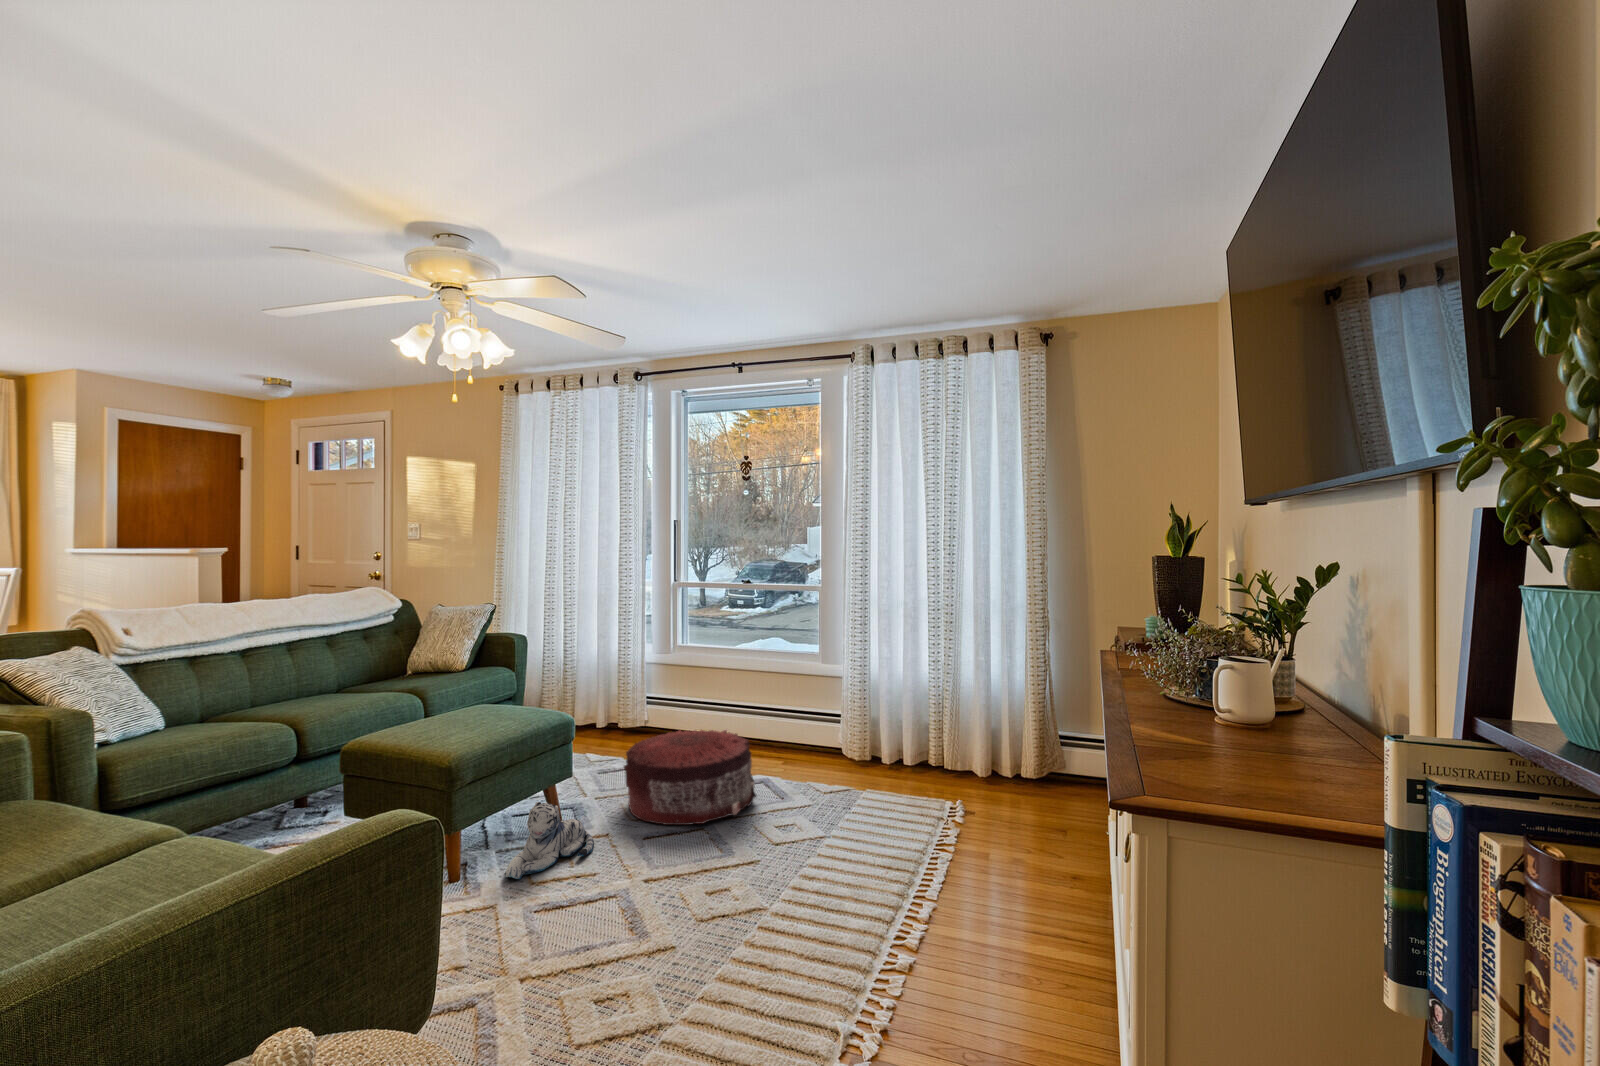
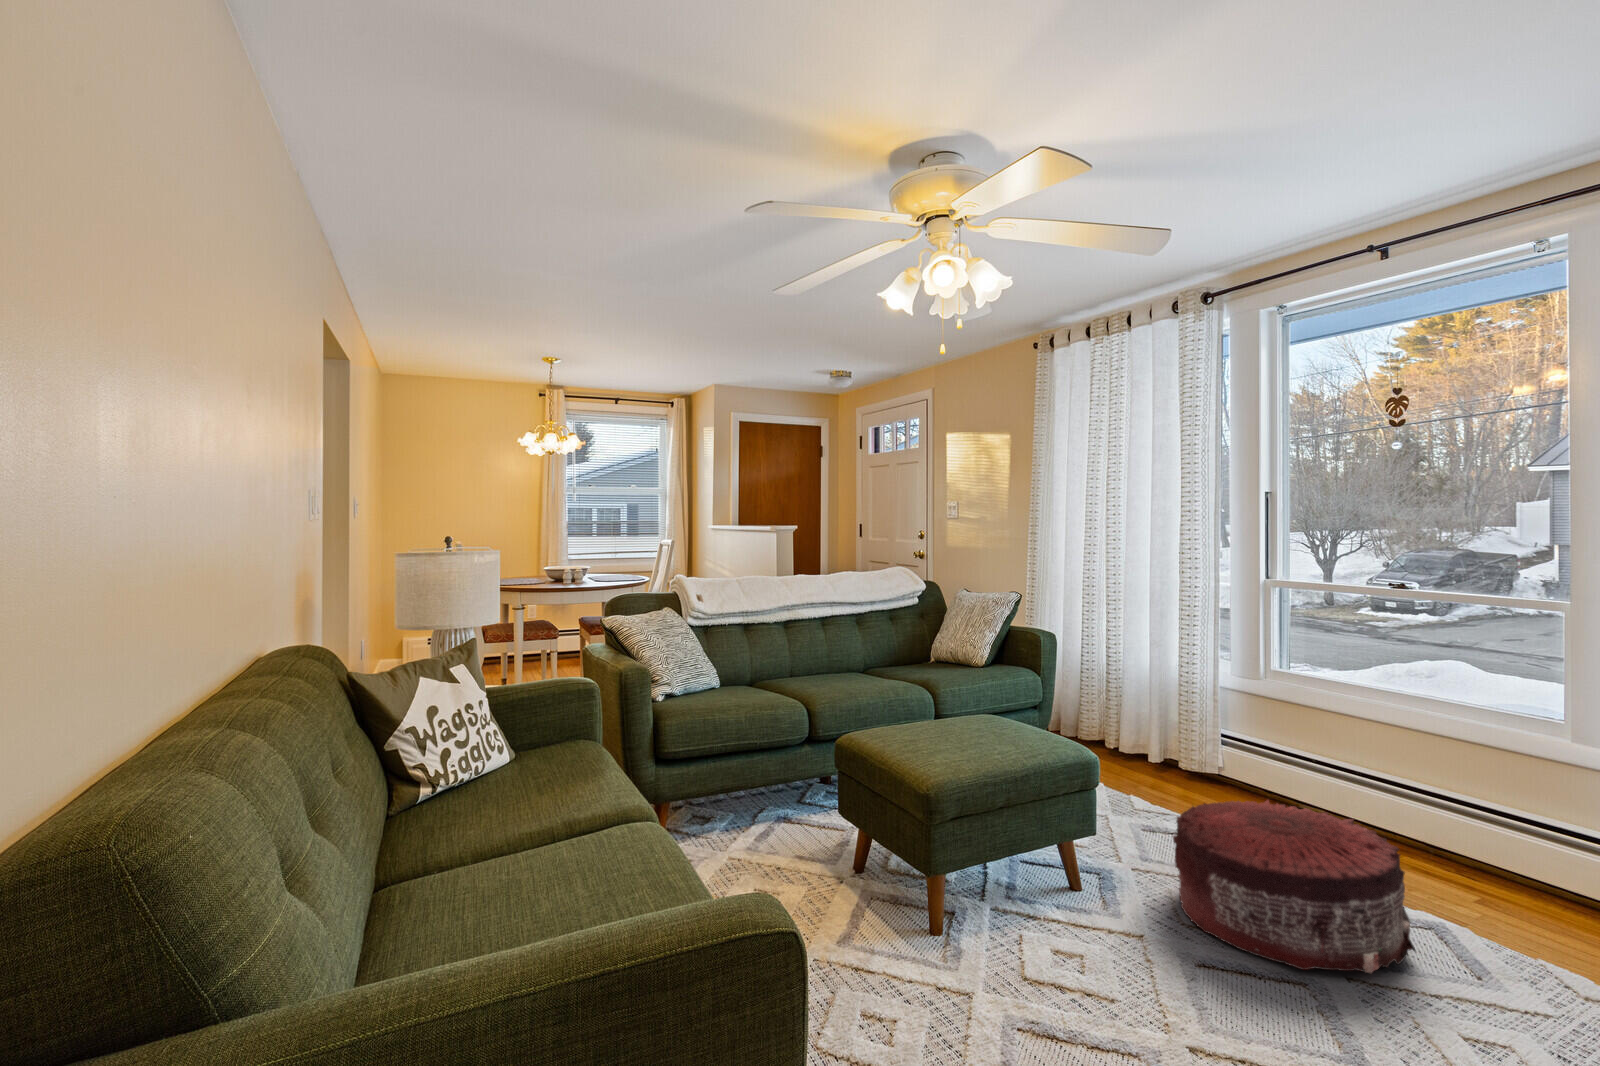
plush toy: present [505,802,594,879] -> none [991,866,1120,966]

